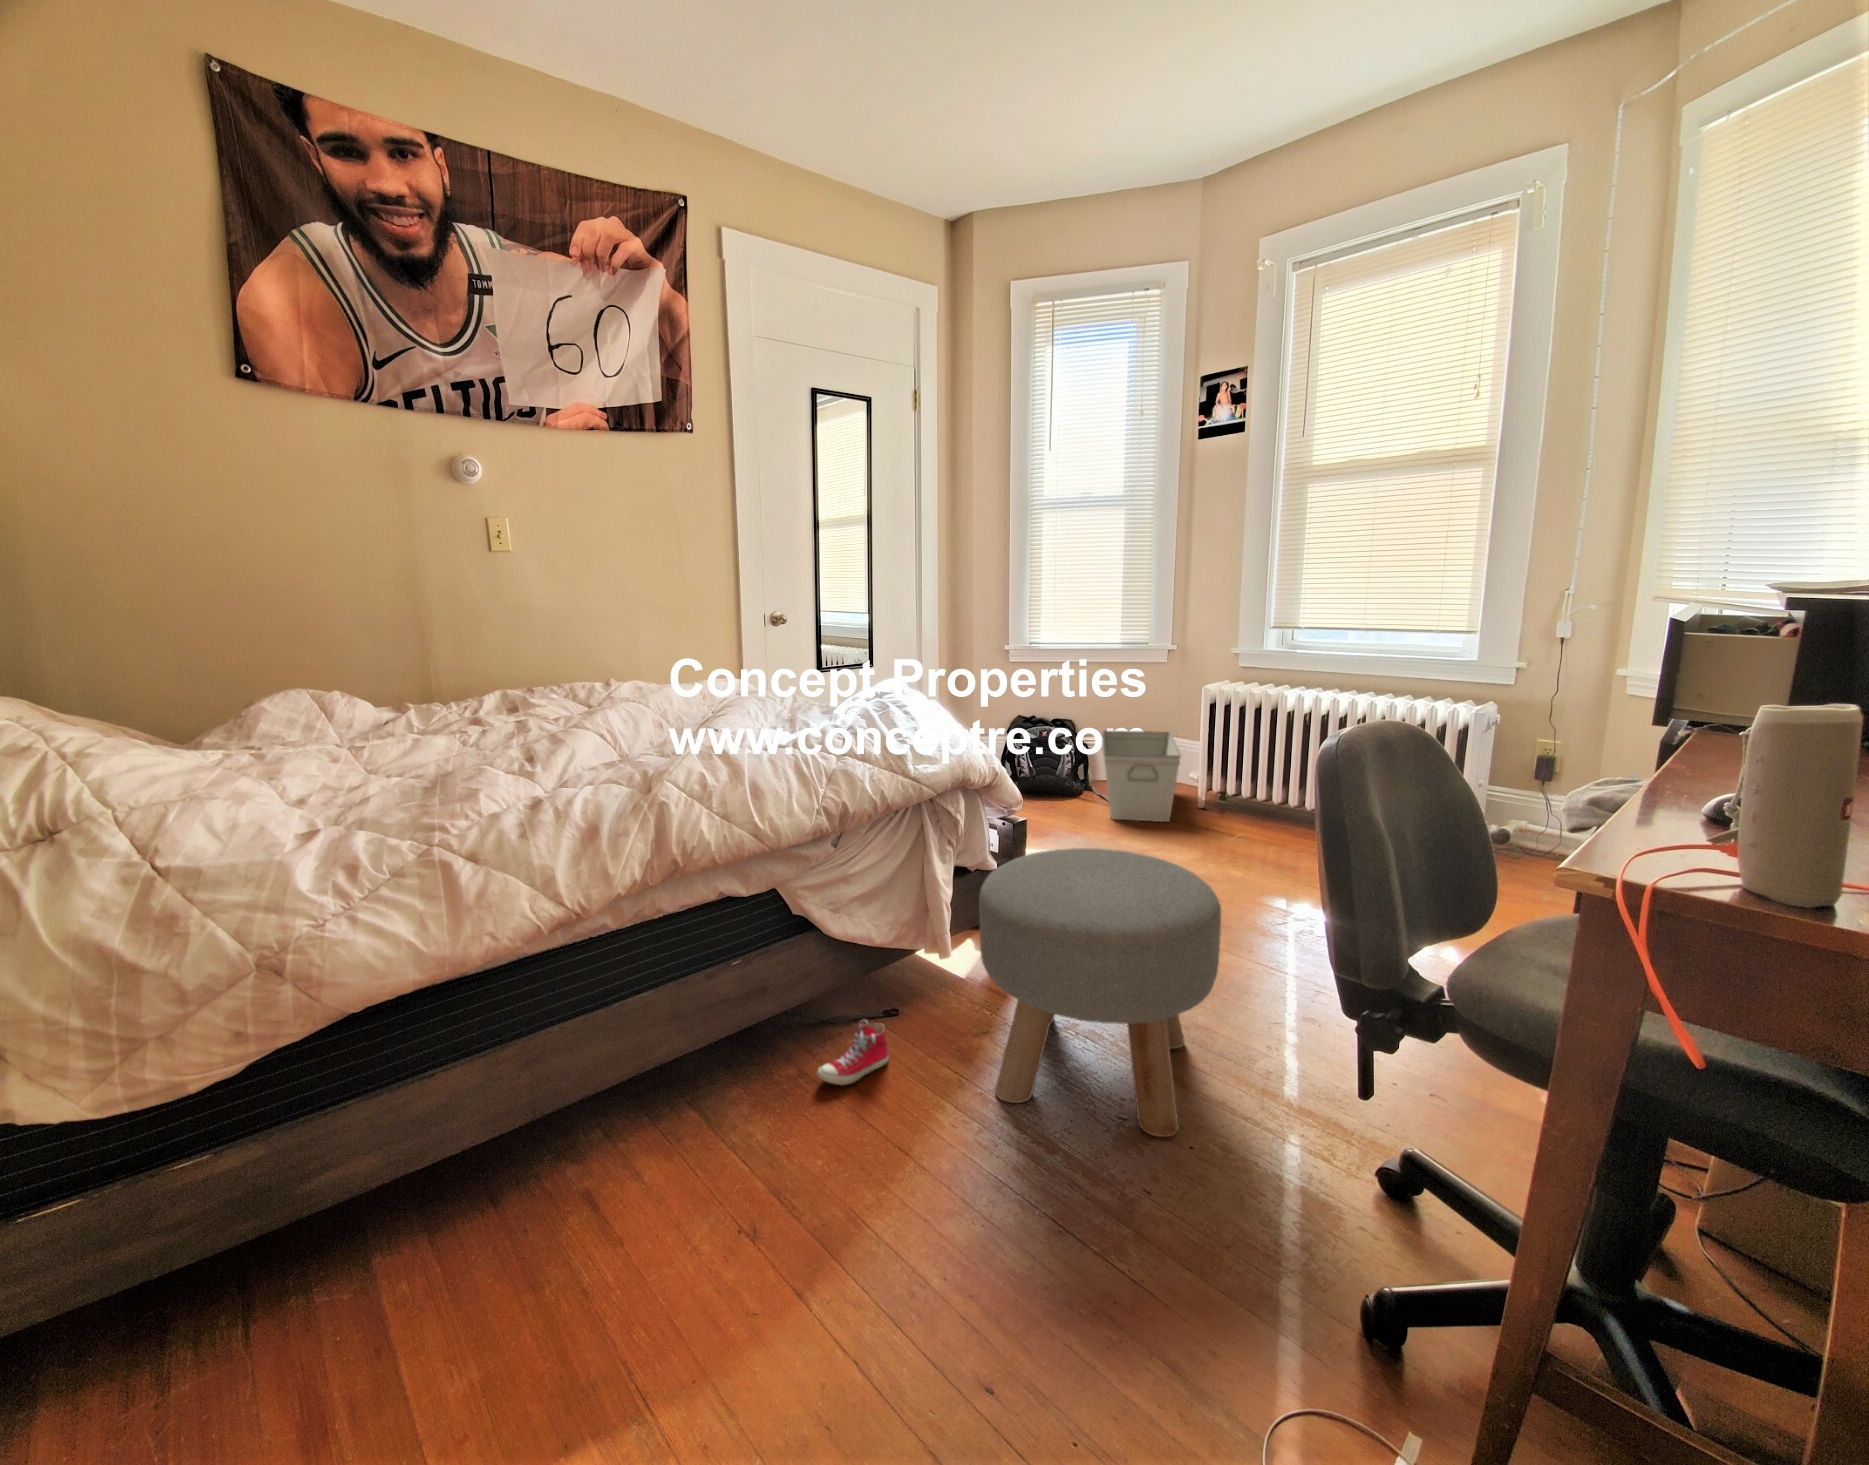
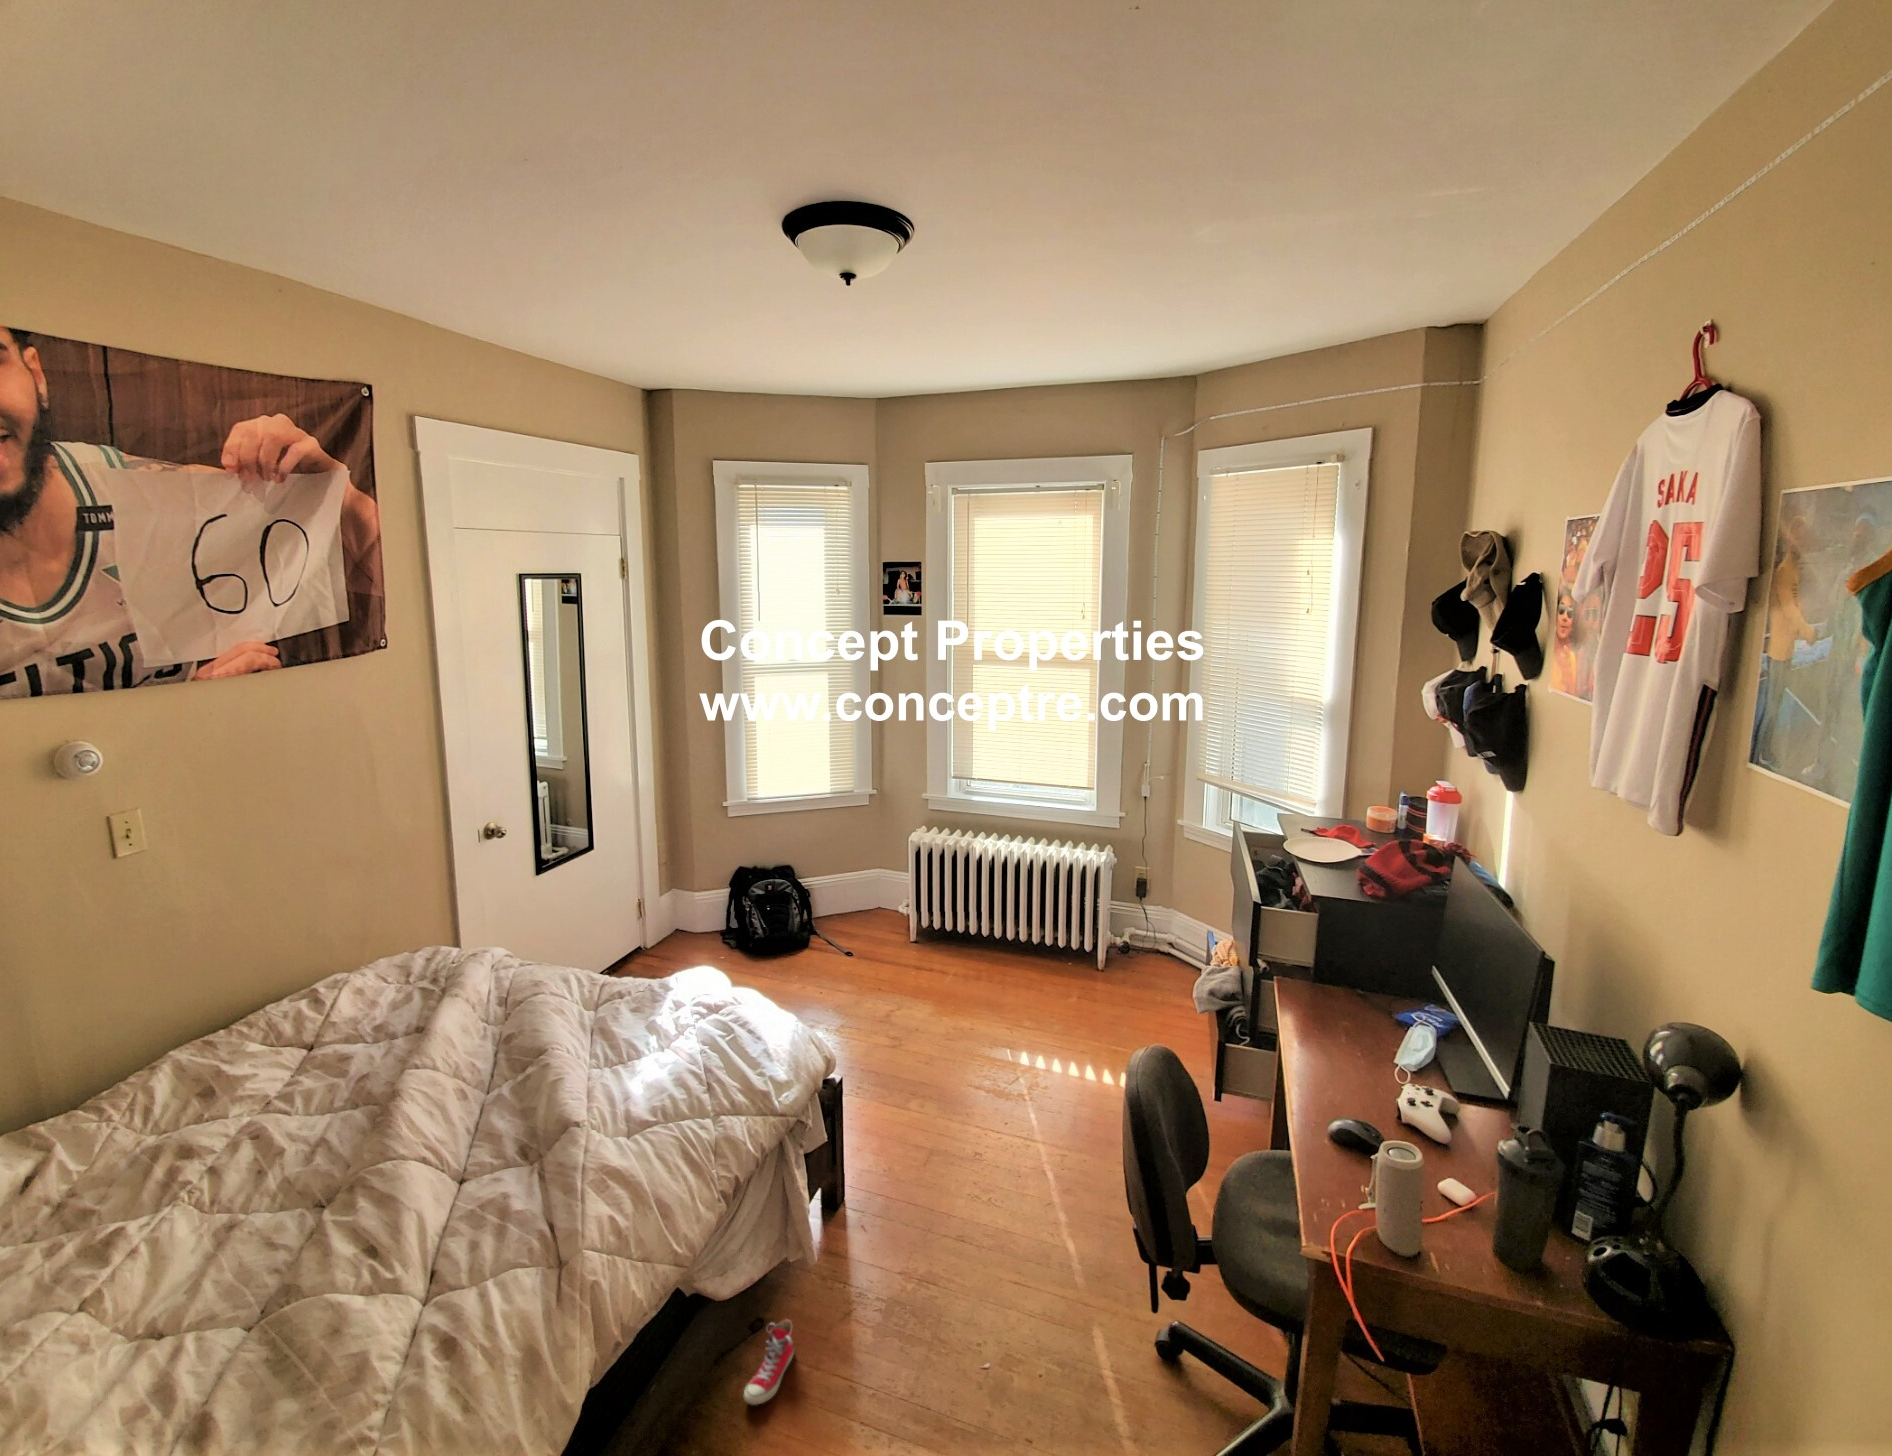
storage bin: present [1102,731,1181,822] -> none [816,866,901,969]
ottoman: present [979,848,1221,1137] -> none [862,1082,1045,1346]

